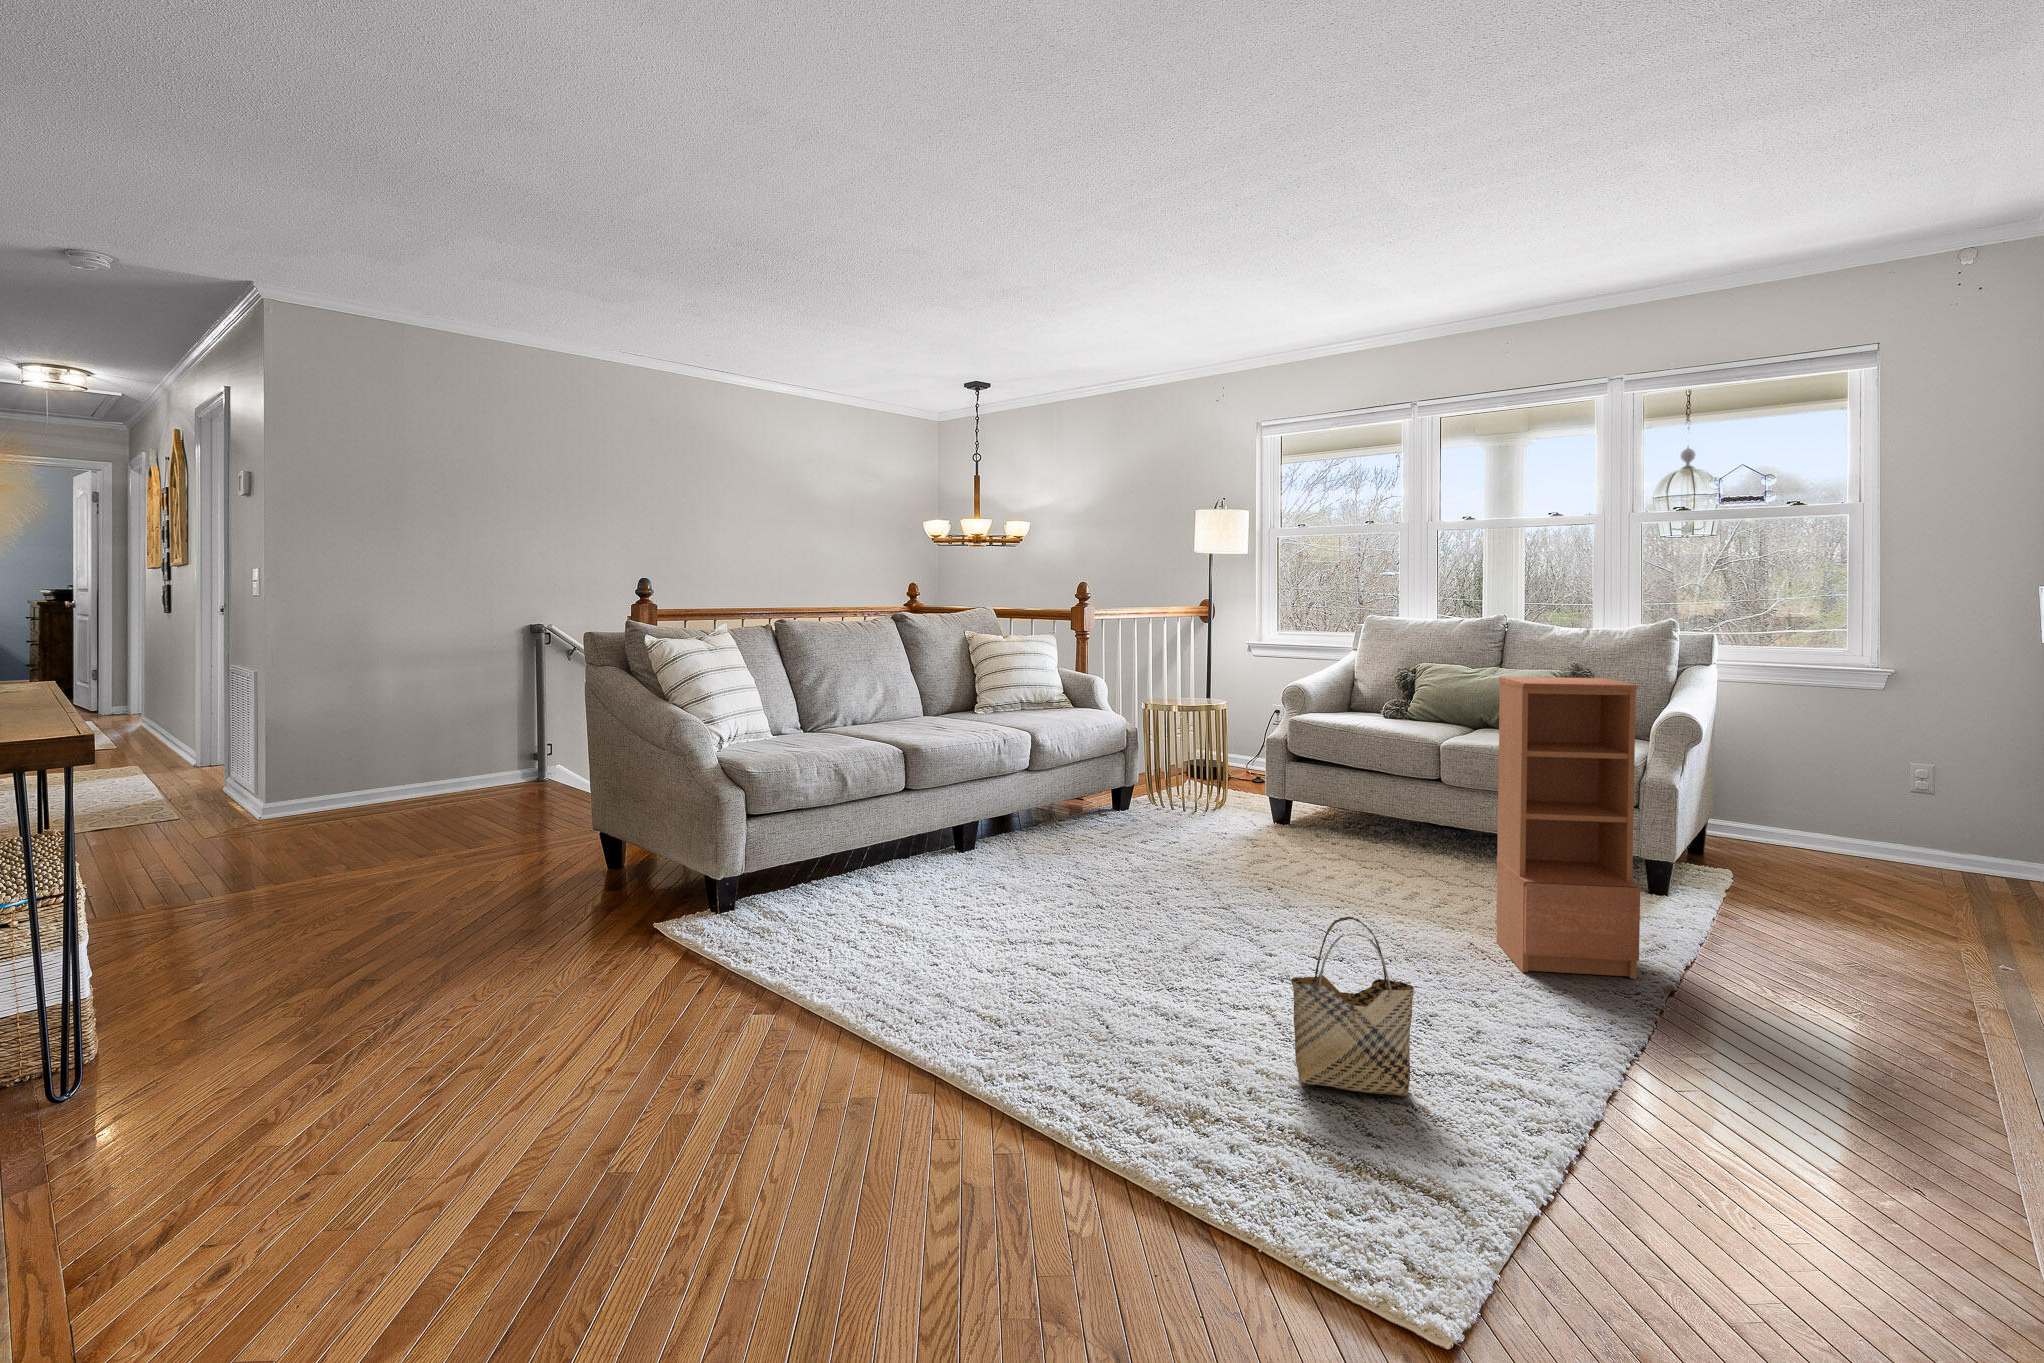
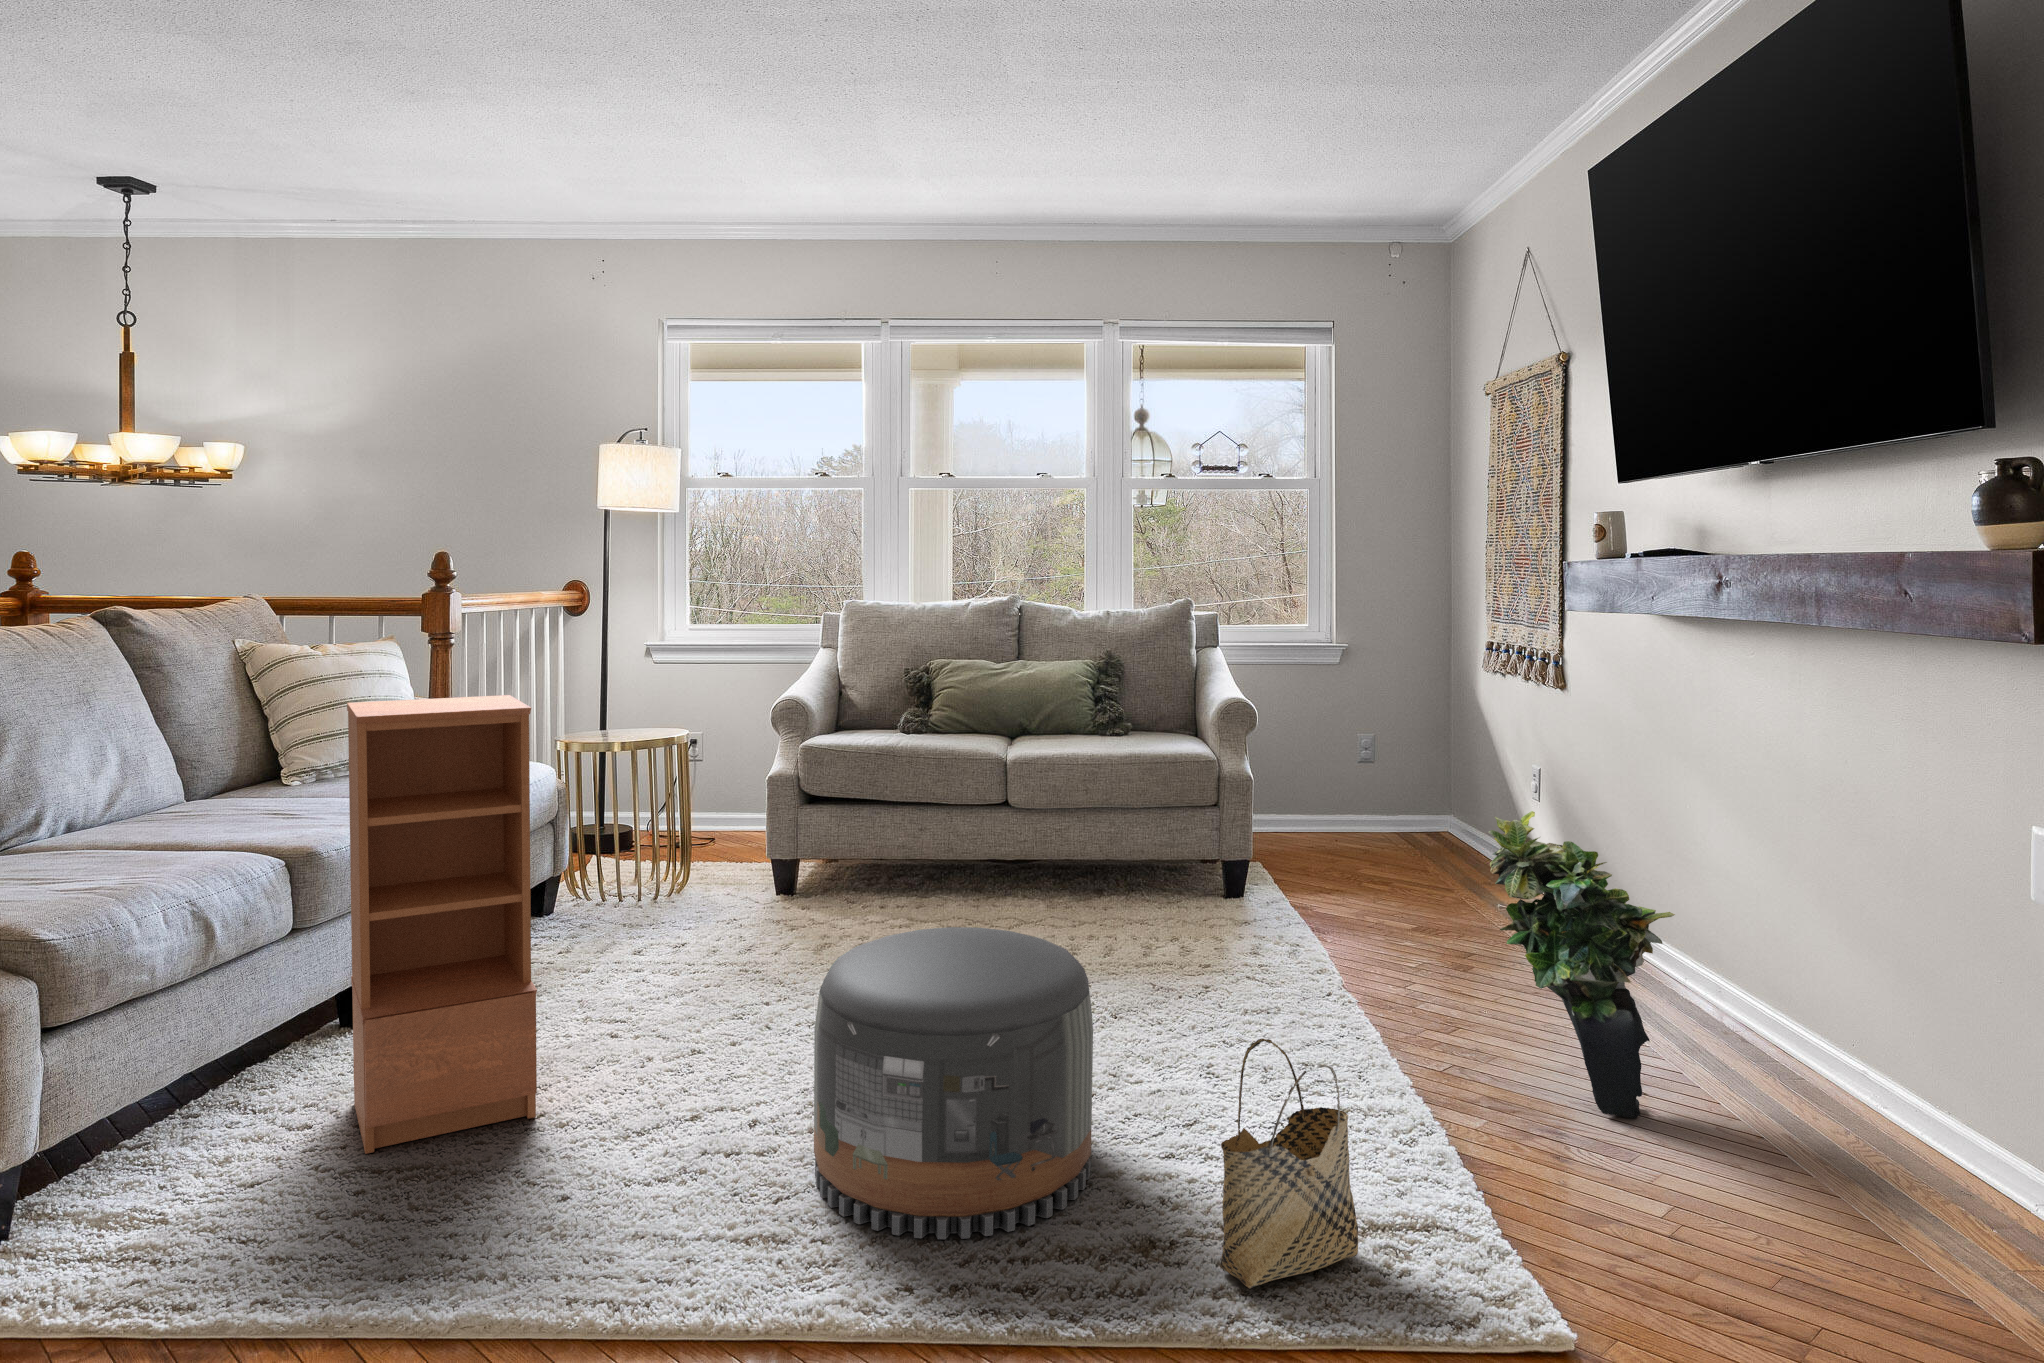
bookcase: present [1496,677,1641,979] -> present [347,695,537,1154]
potted plant: none [1678,801,1895,1117] -> present [1489,811,1675,1118]
pouf: none [1109,821,1298,1016] -> present [814,927,1093,1239]

